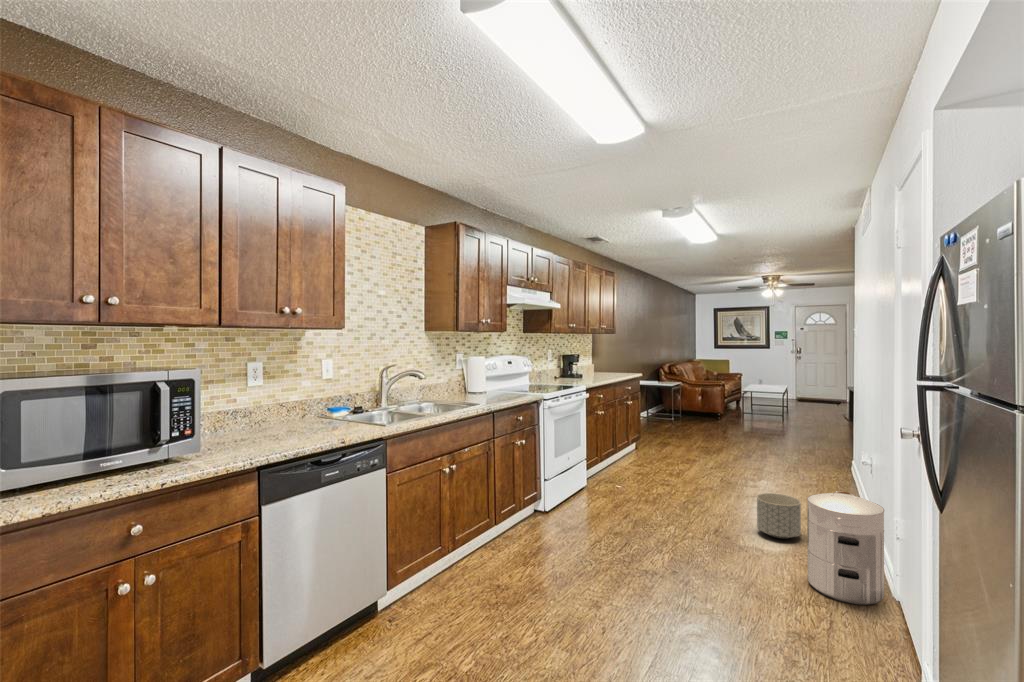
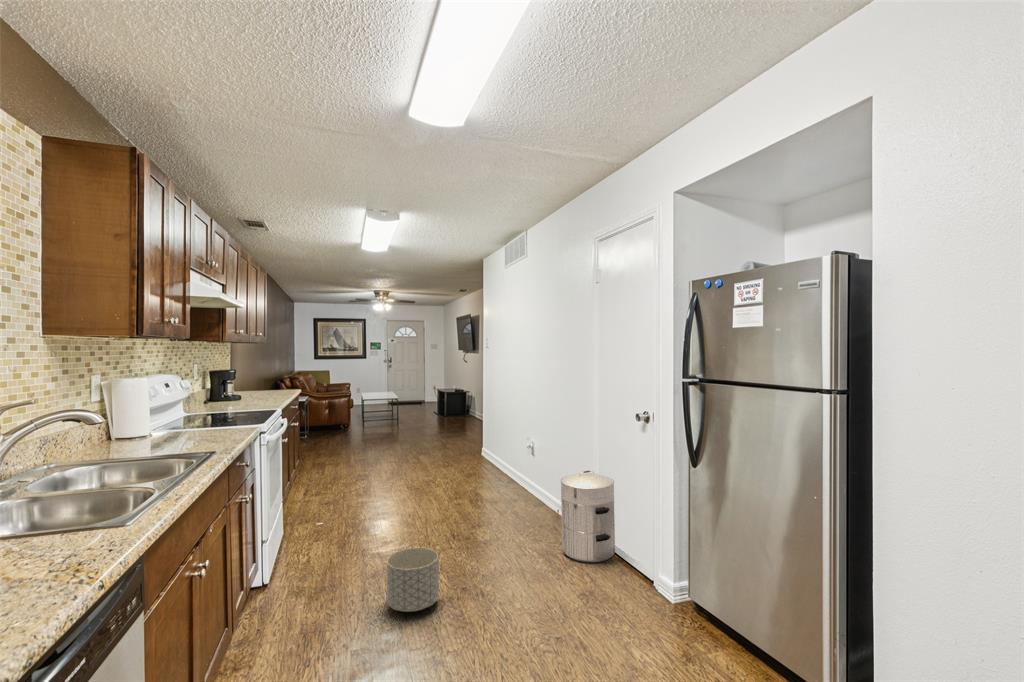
planter: present [757,493,801,539] -> present [387,547,439,612]

